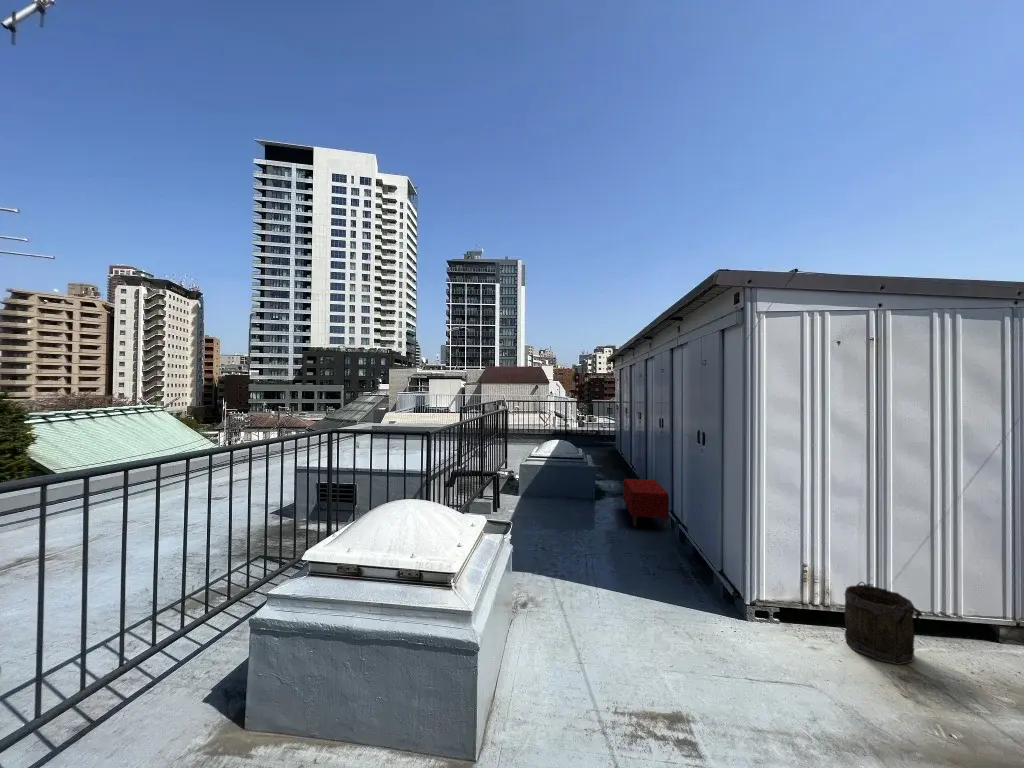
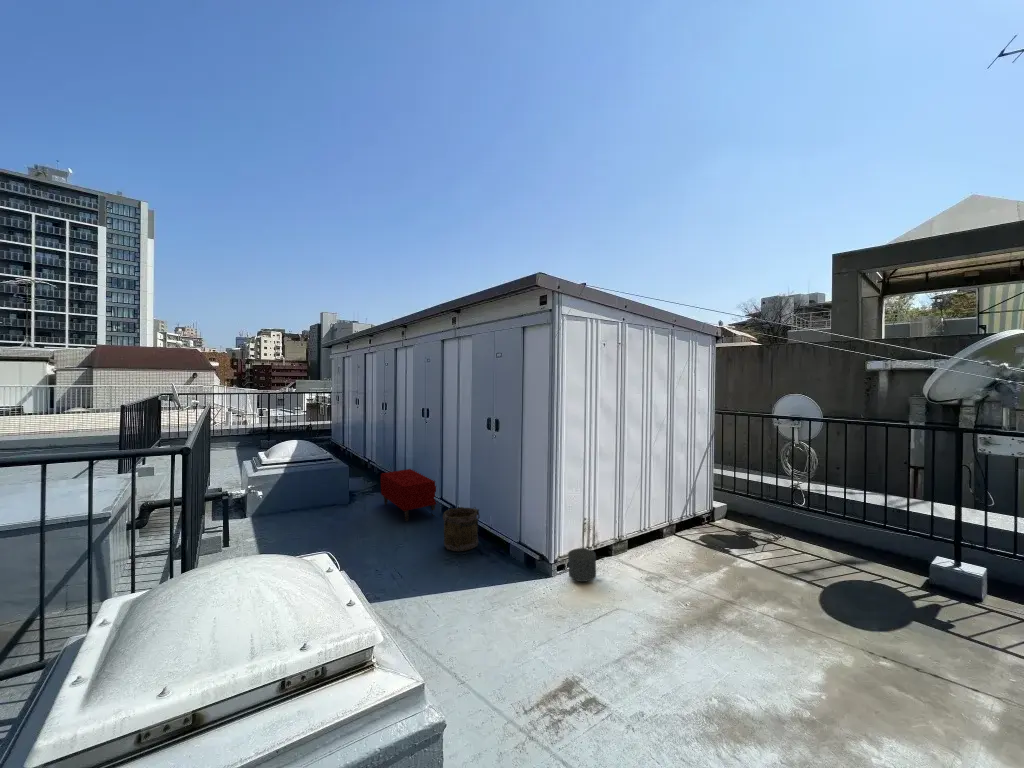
bucket: present [844,582,922,665] -> present [443,507,480,551]
planter: none [767,595,807,639] -> present [568,548,596,582]

